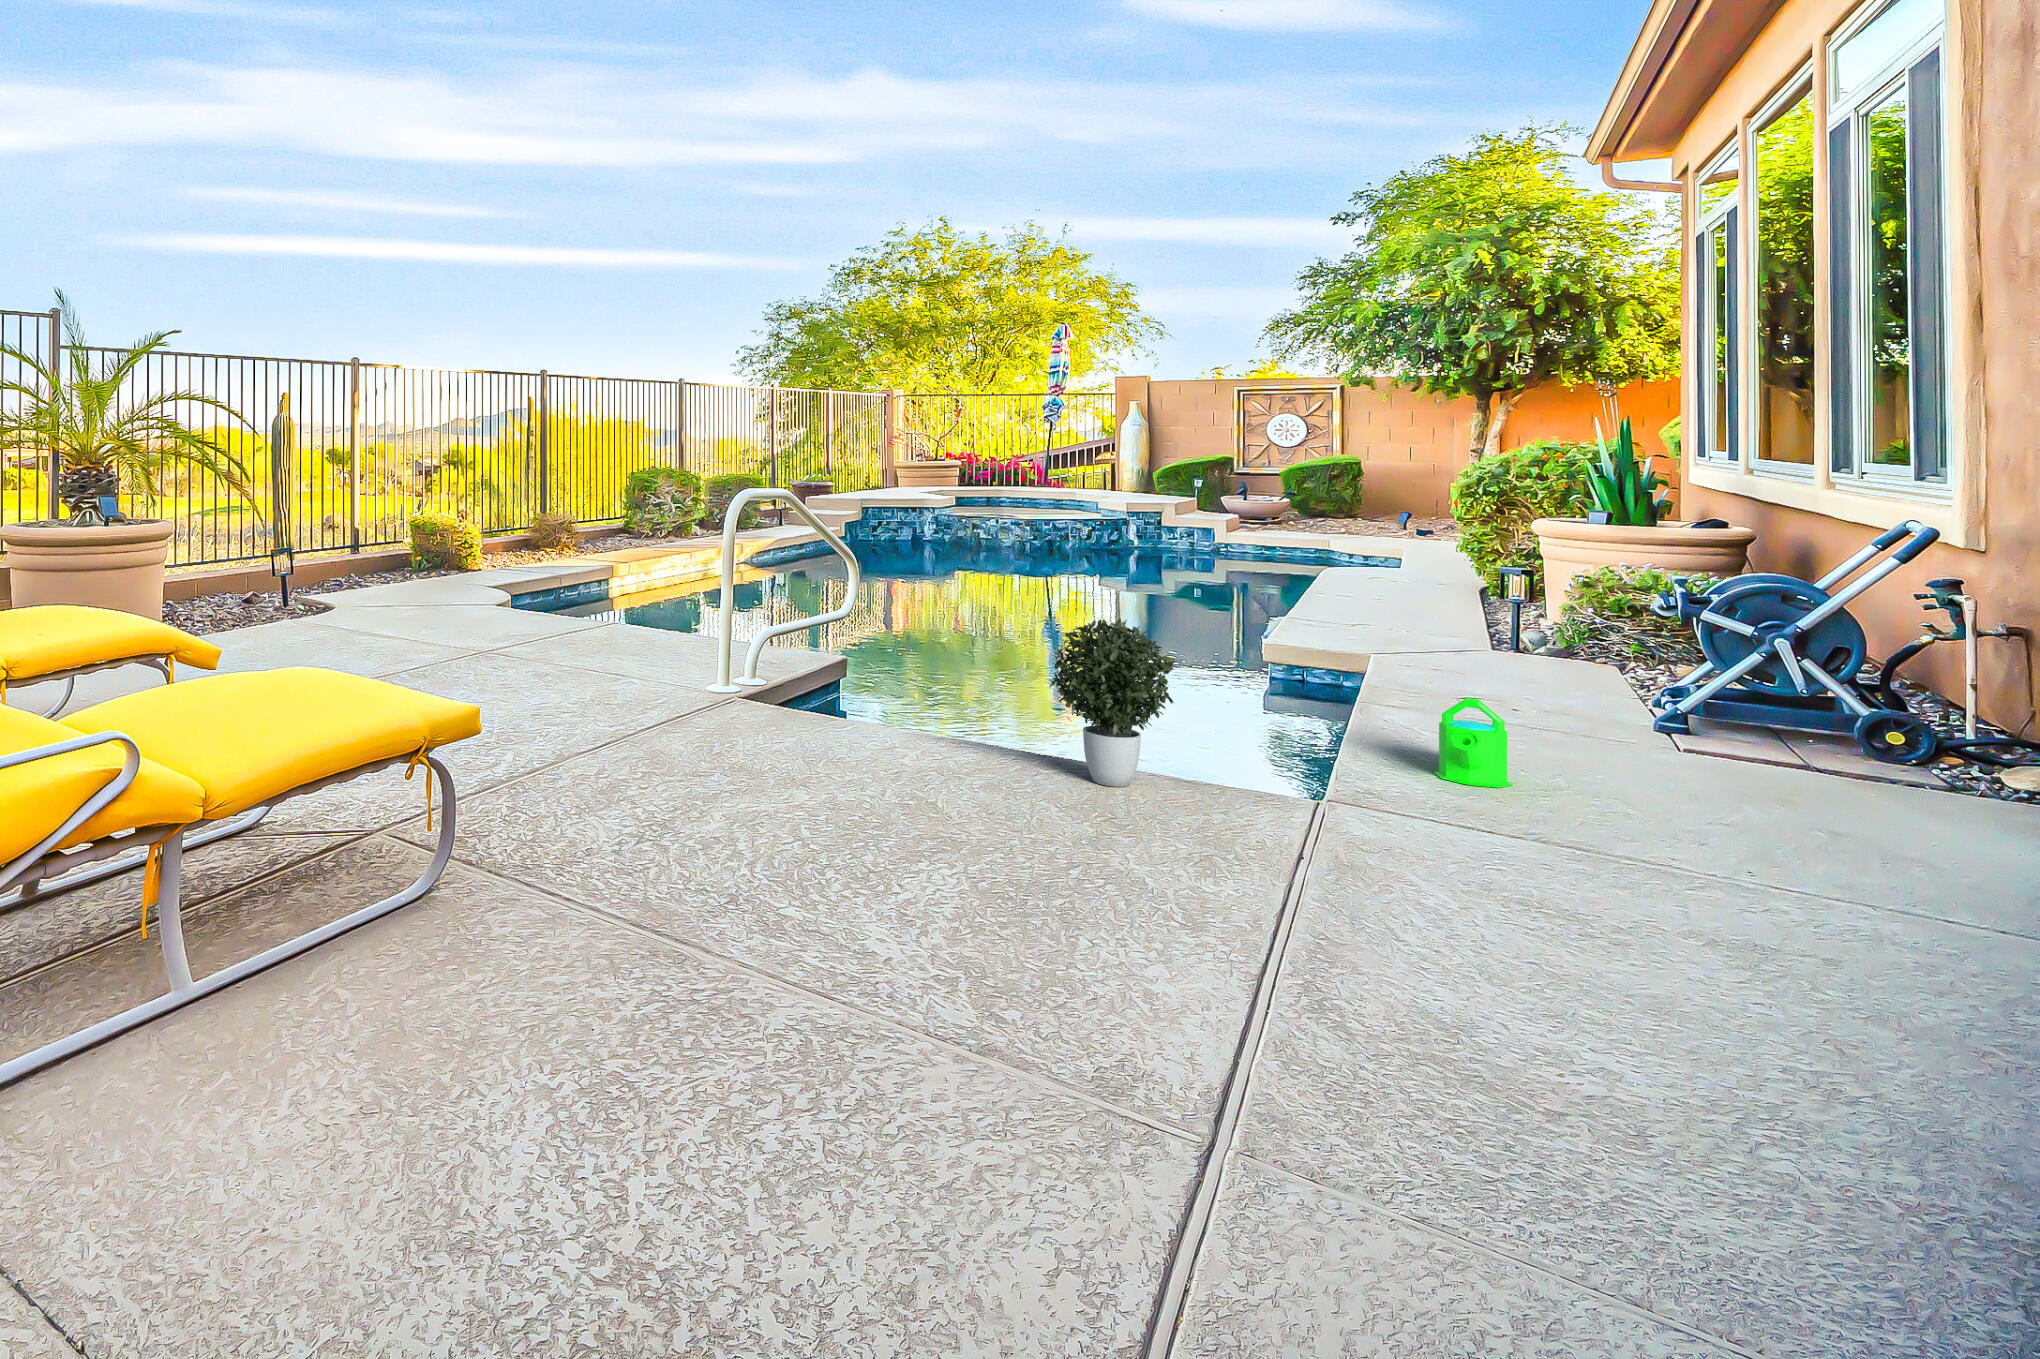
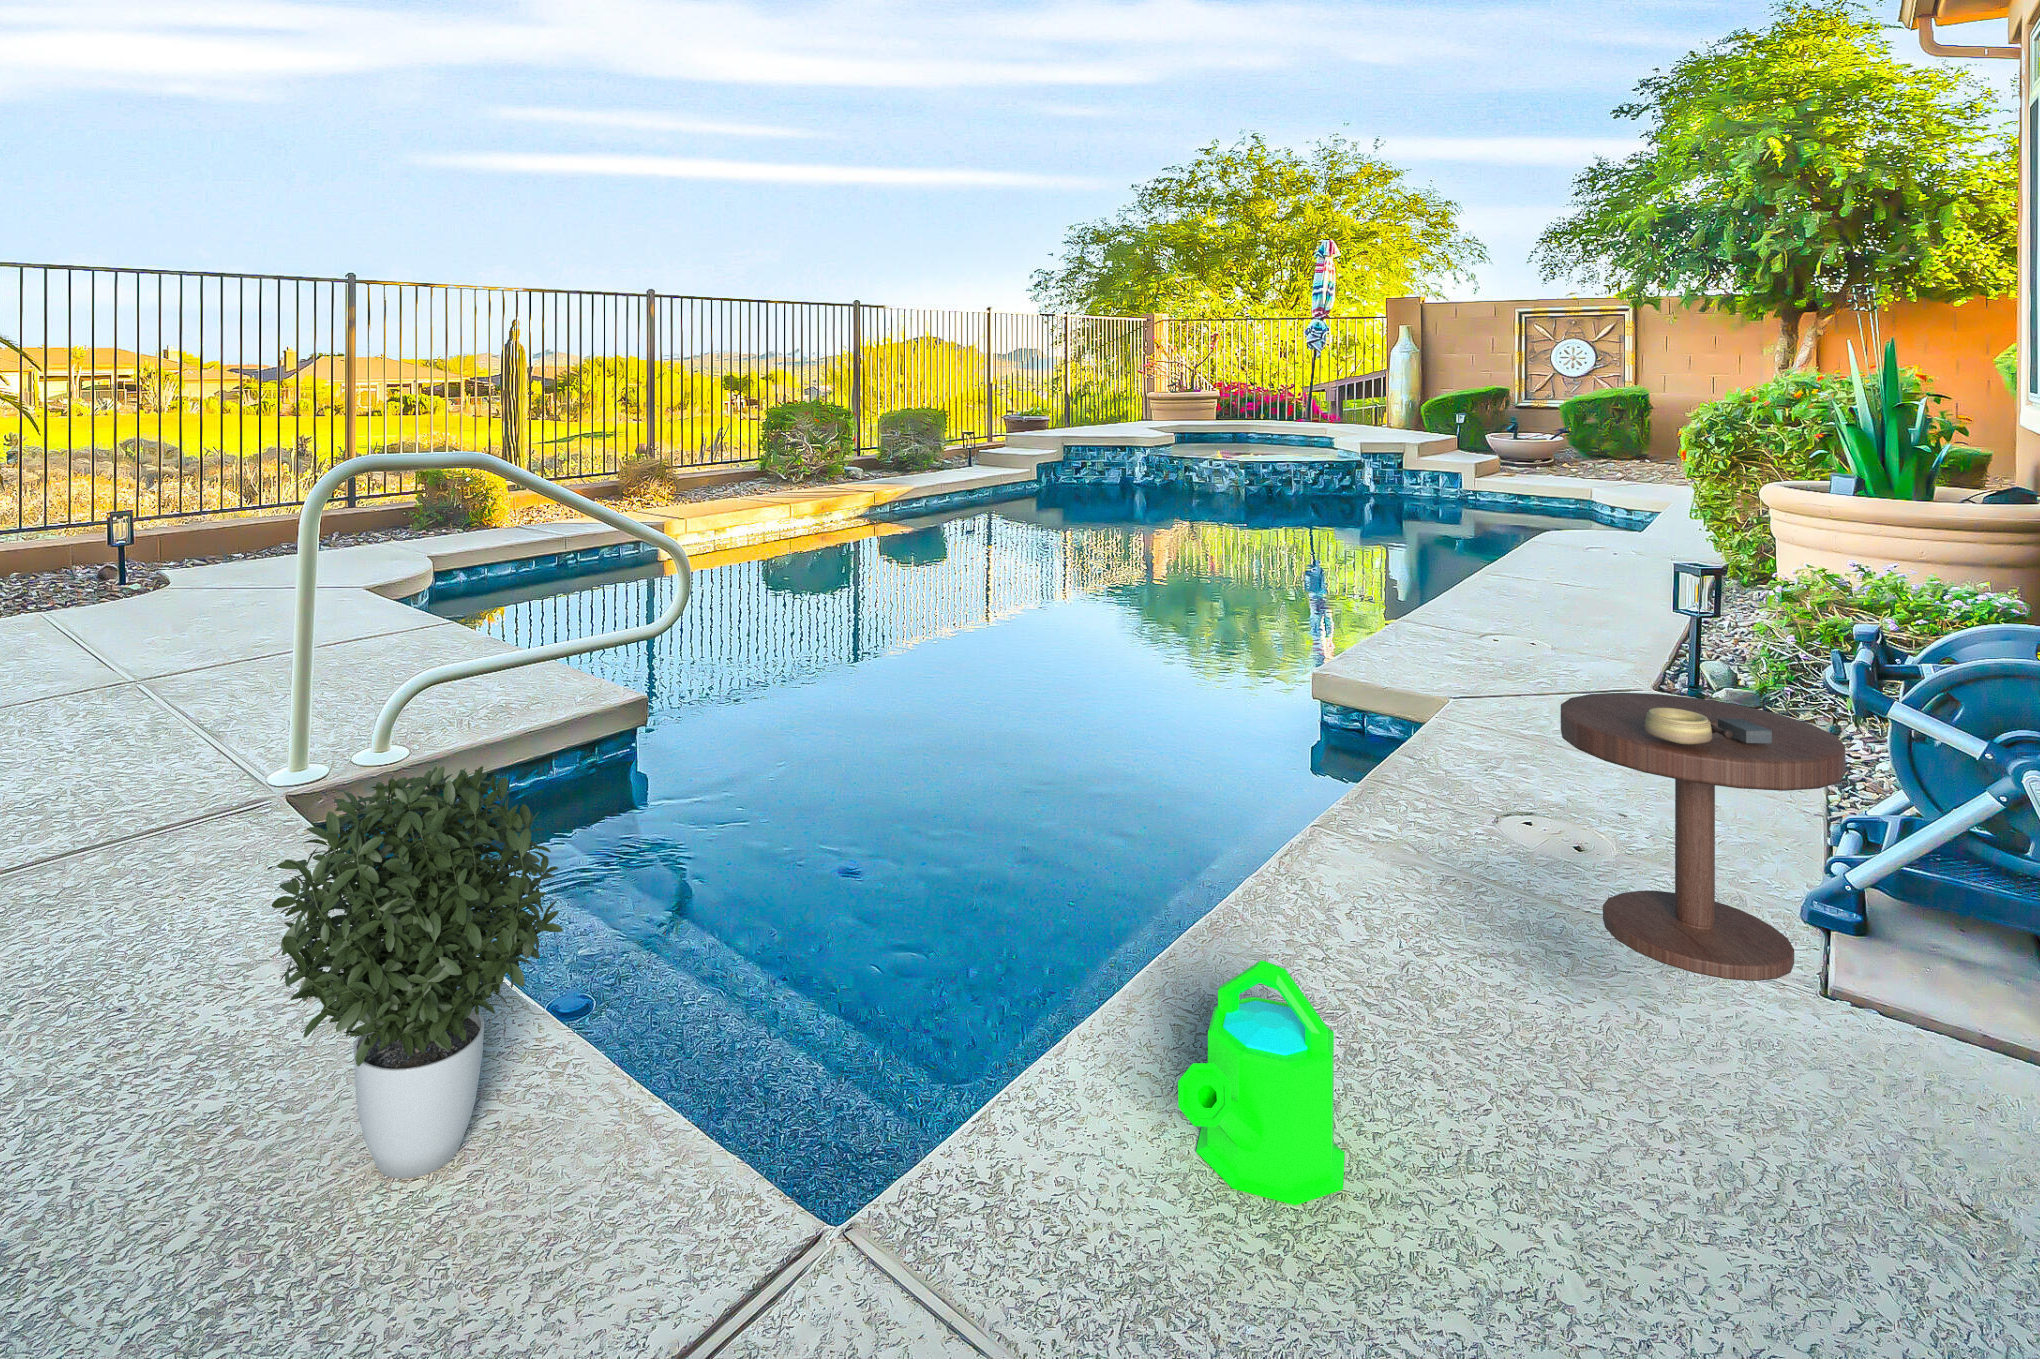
side table: none [1583,585,1718,777] -> present [1561,693,1846,1153]

